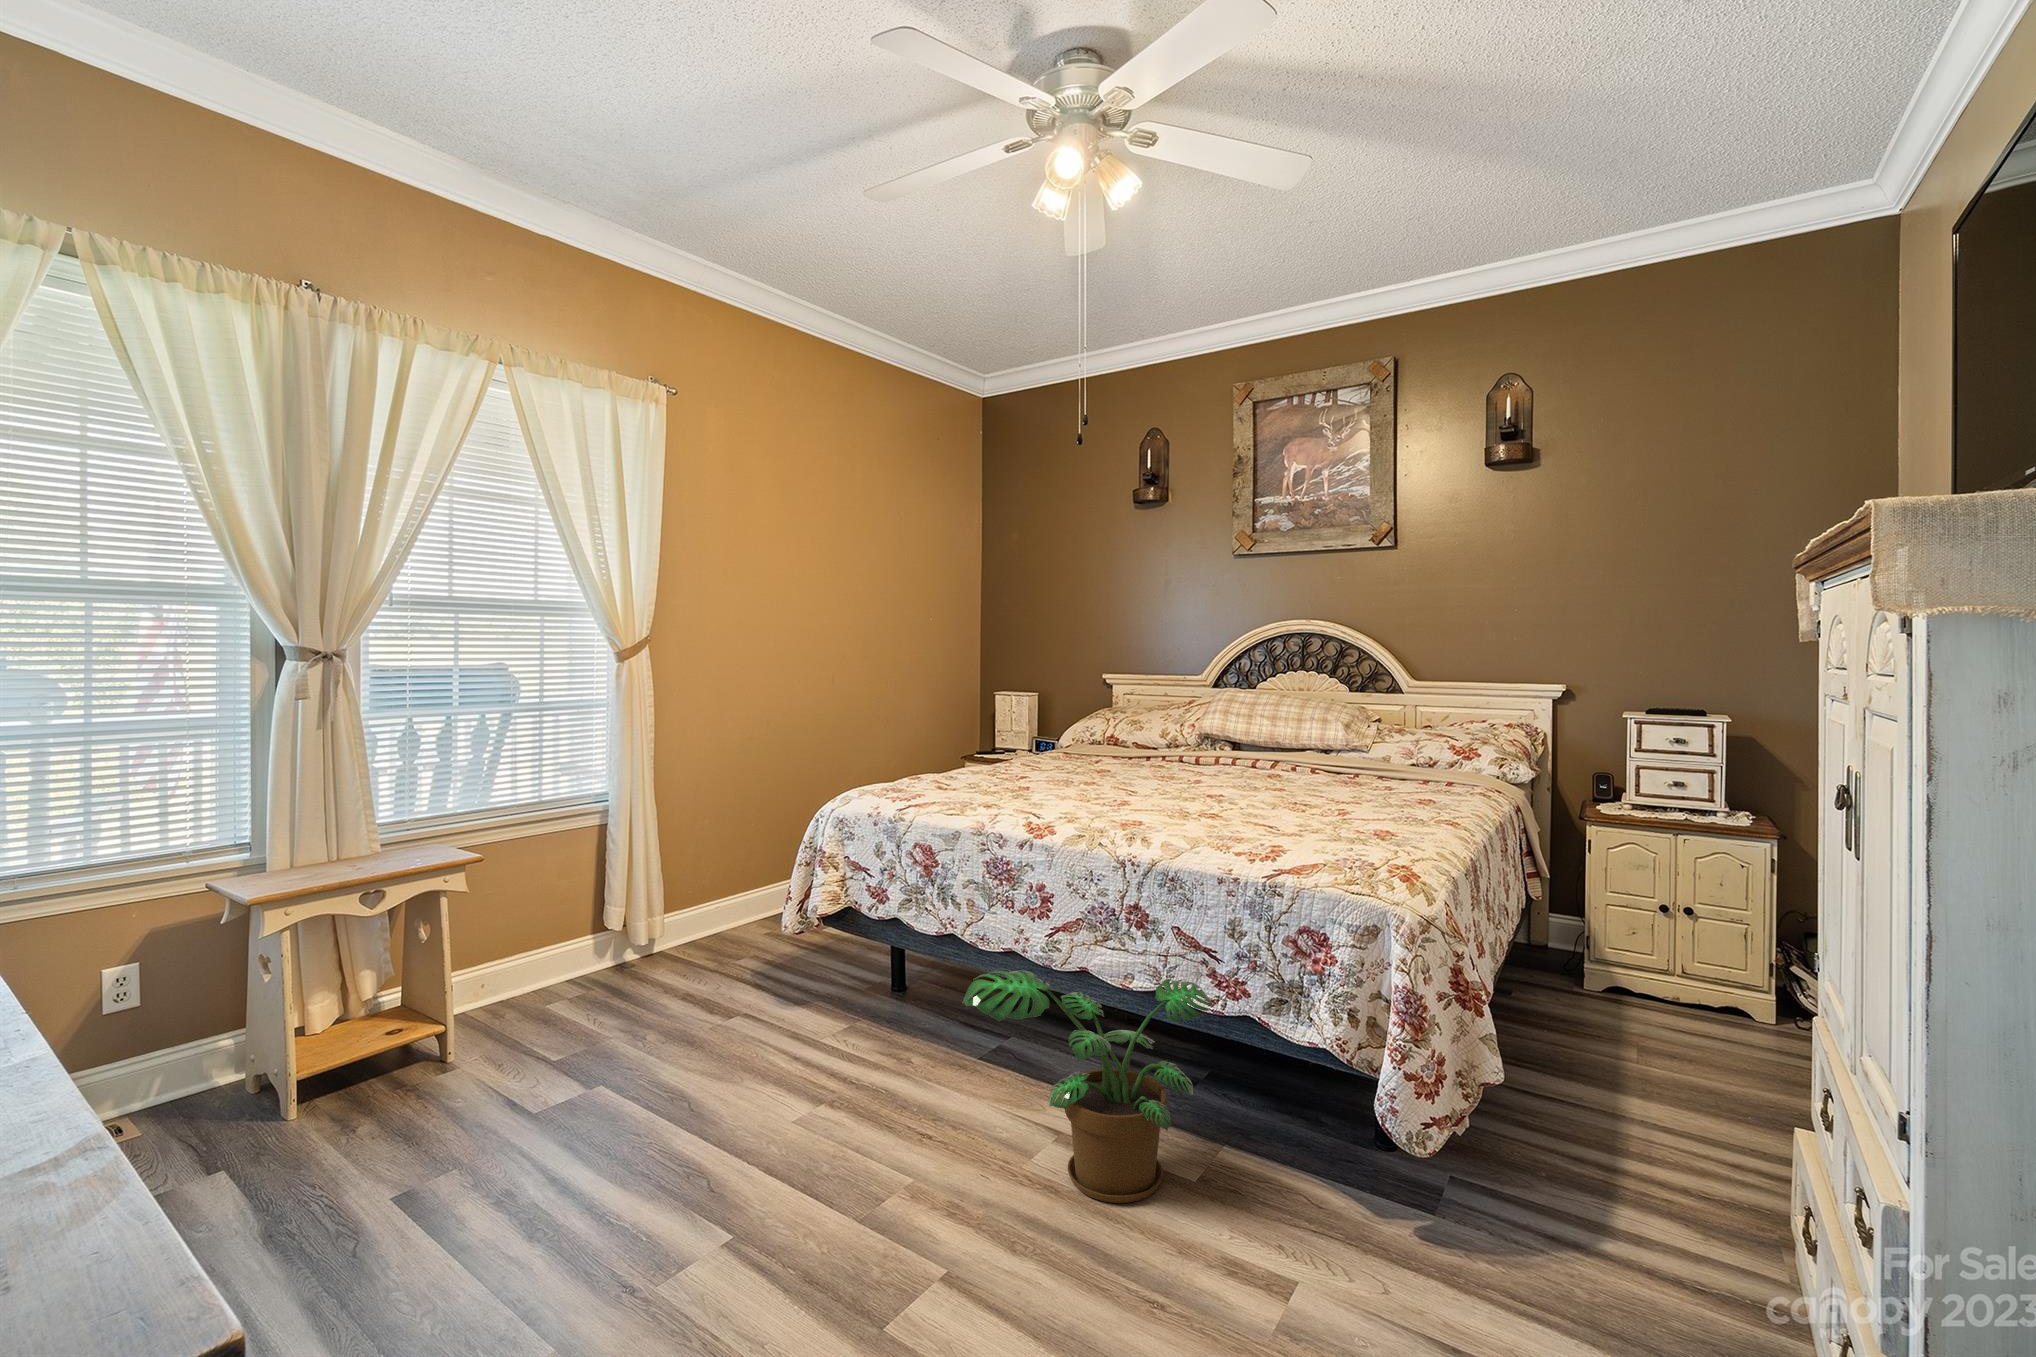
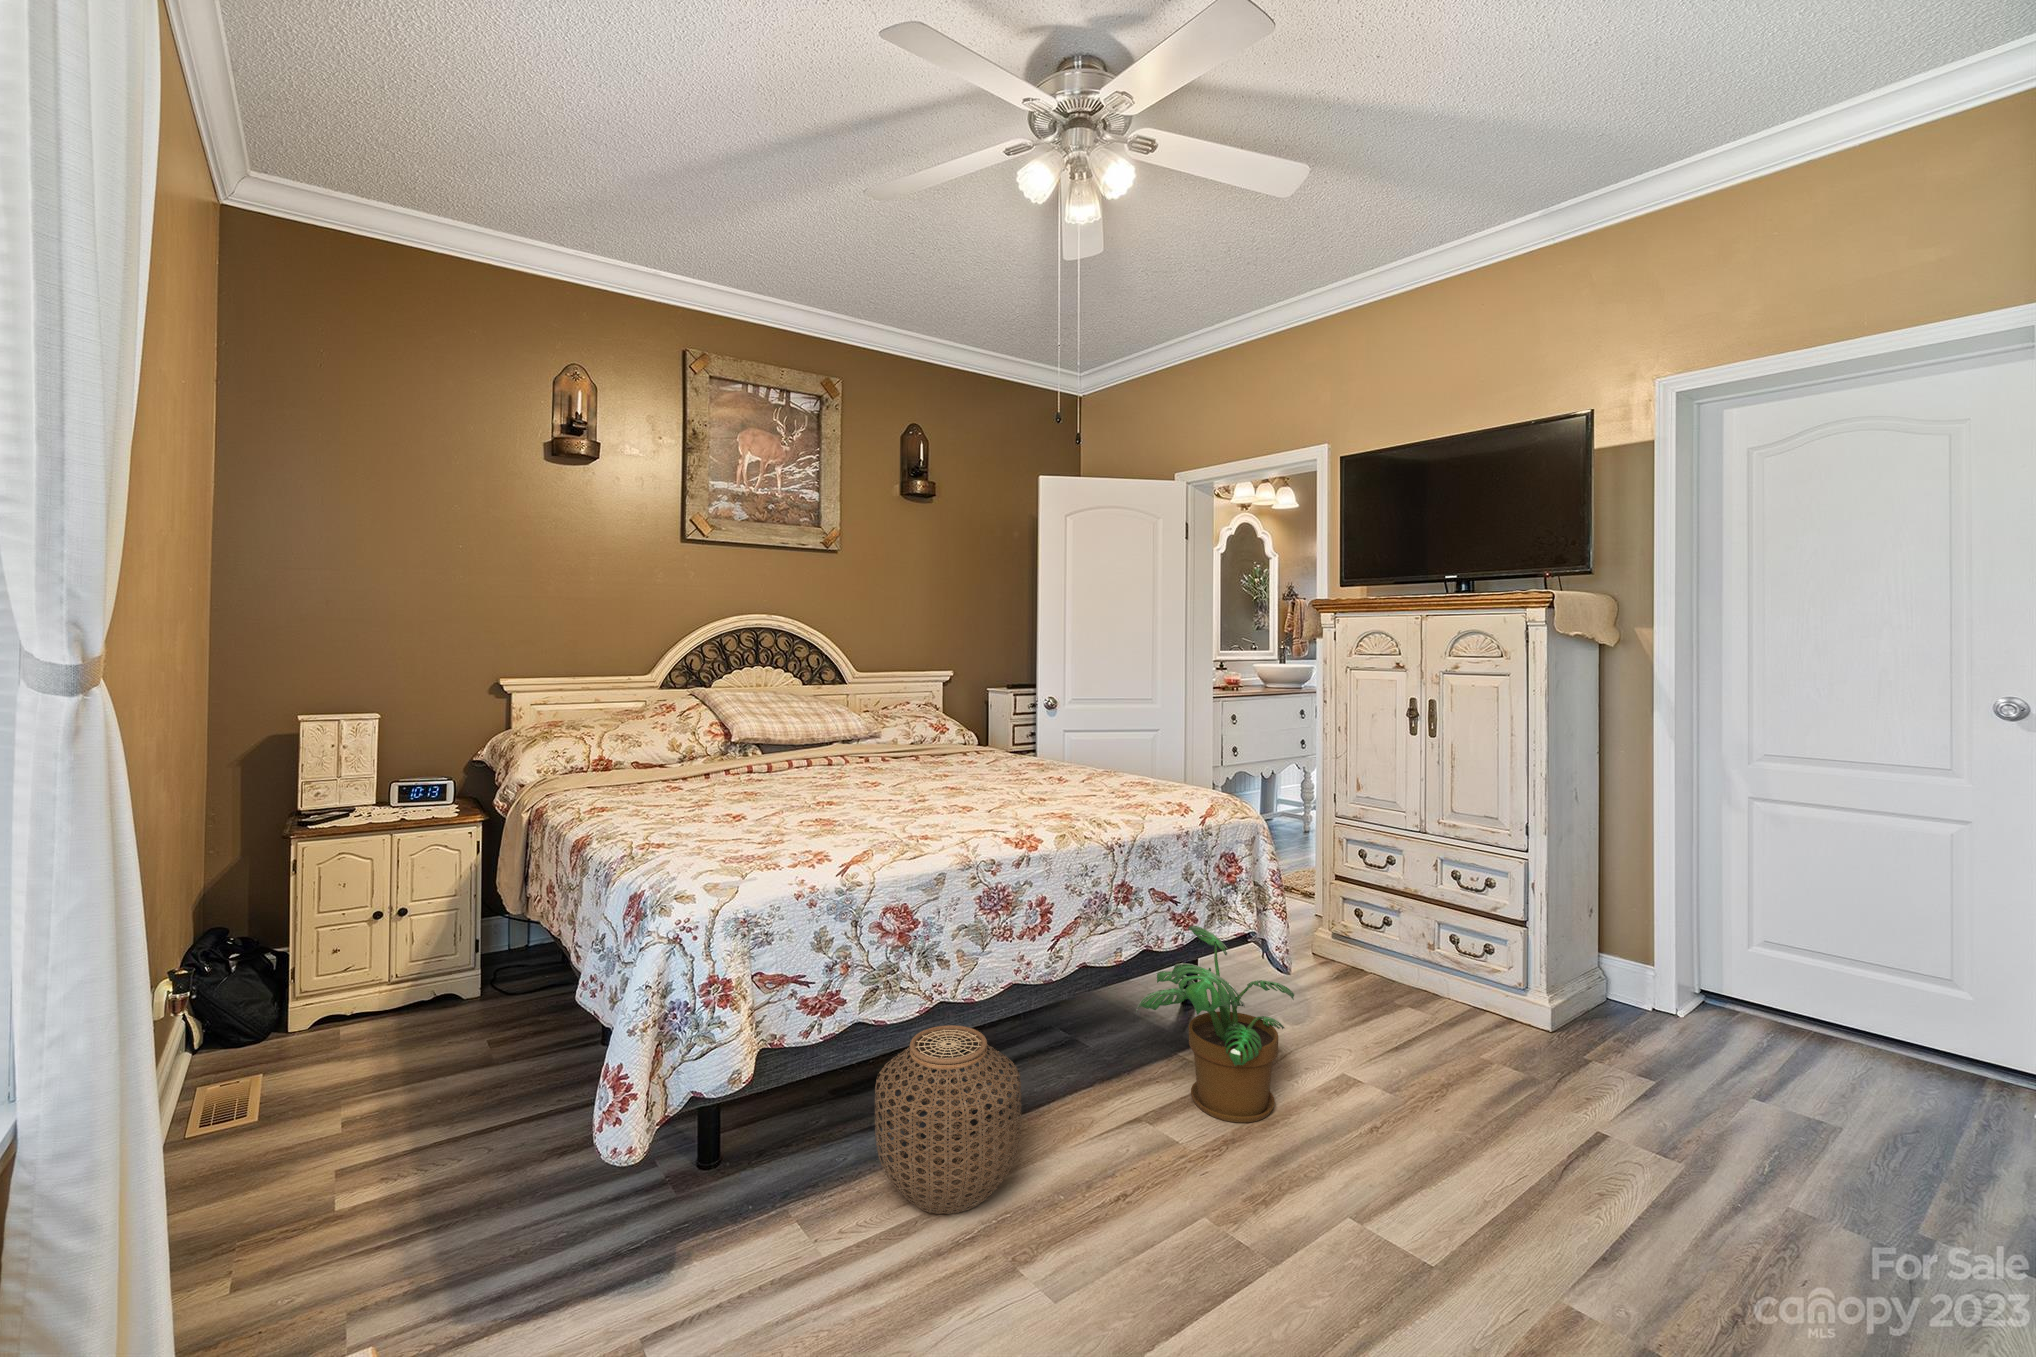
woven basket: none [839,940,951,1076] -> present [875,1025,1021,1214]

